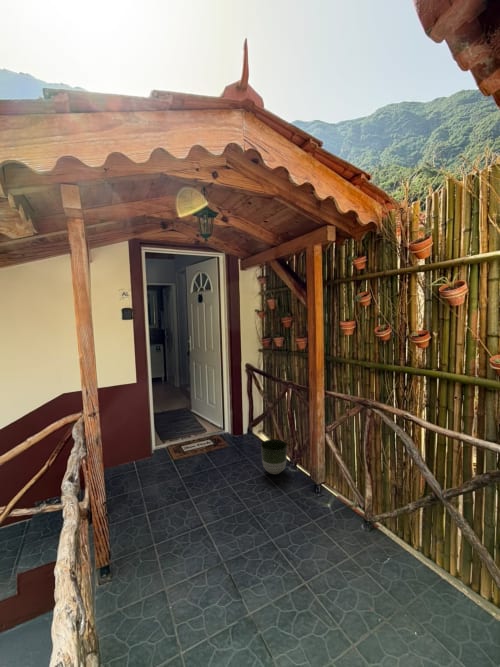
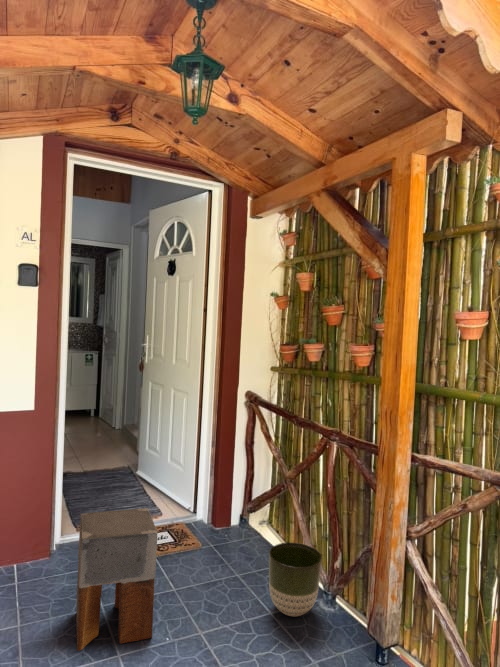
stool: none [167,428,207,495] -> present [76,508,157,651]

